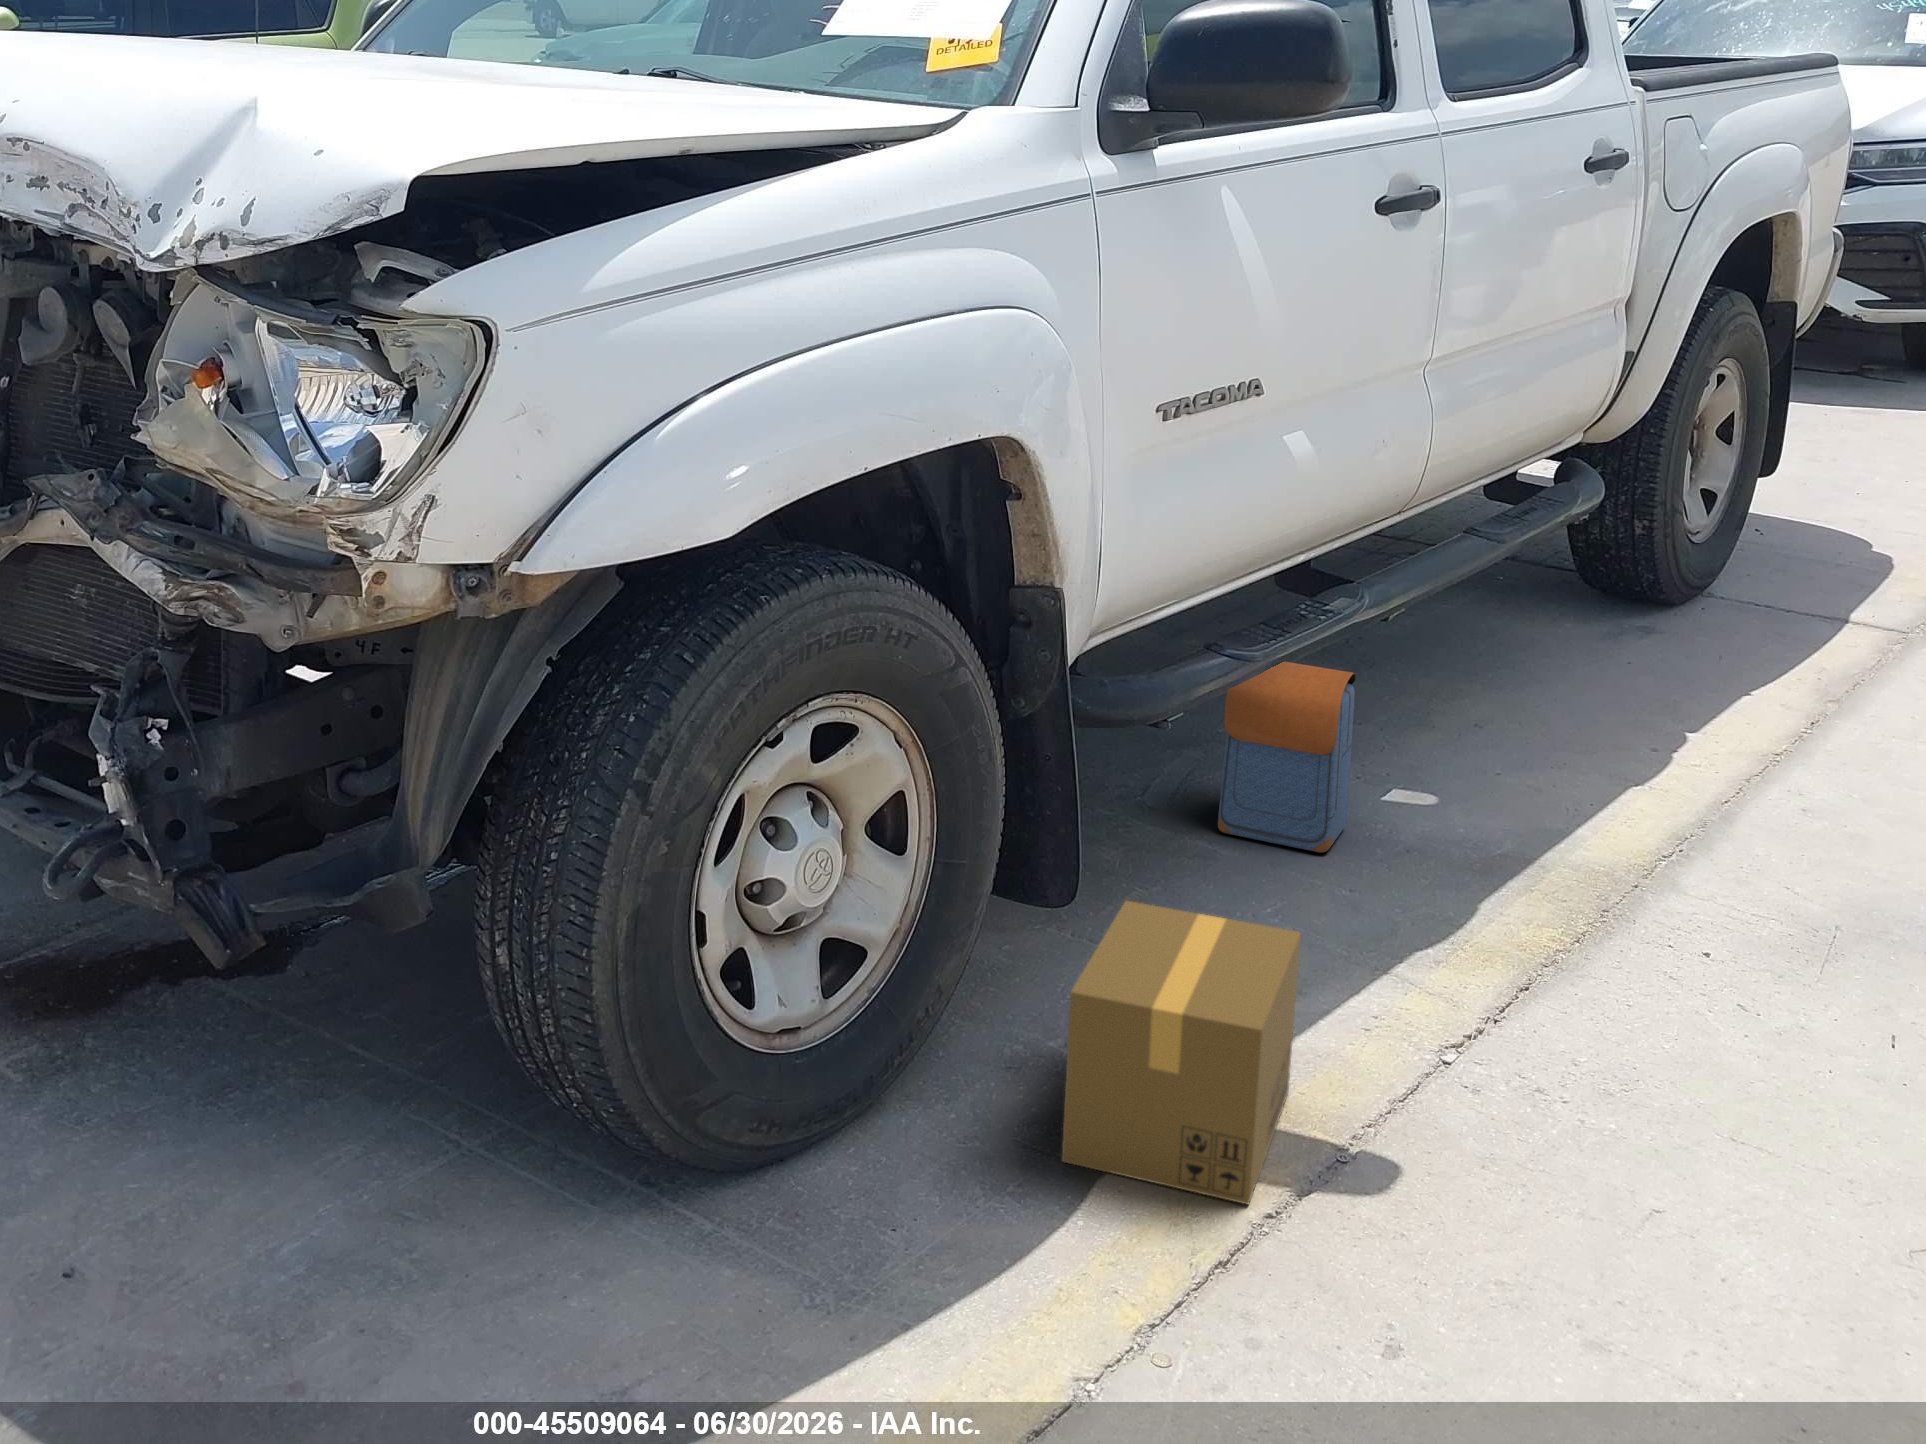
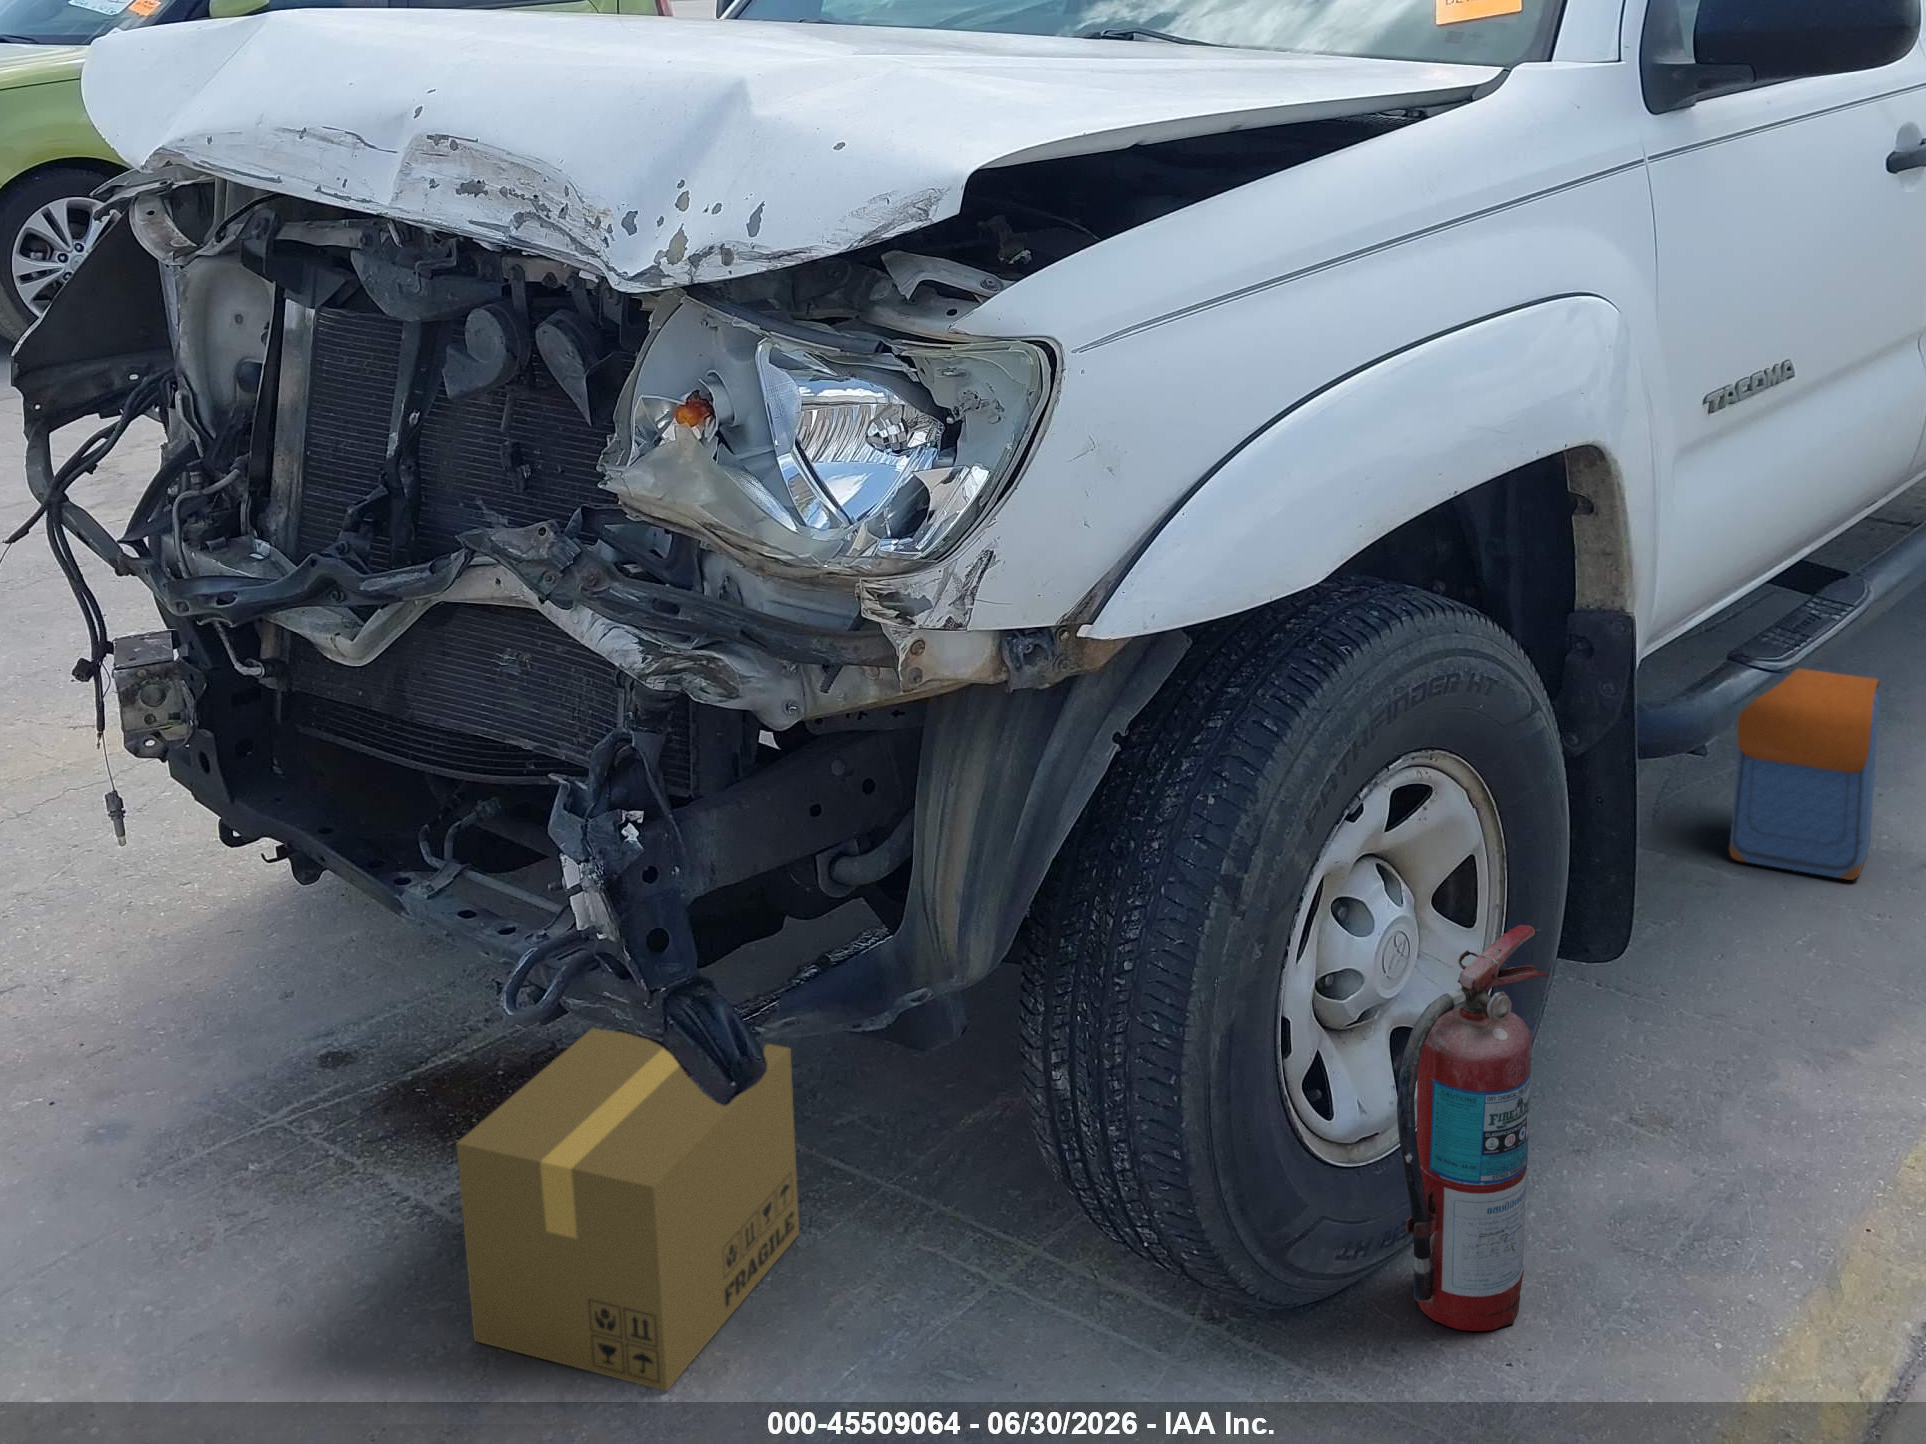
fire extinguisher: none [809,848,953,1199] -> present [1397,925,1549,1331]
cardboard box: present [1062,901,1301,1204] -> present [456,1028,799,1391]

